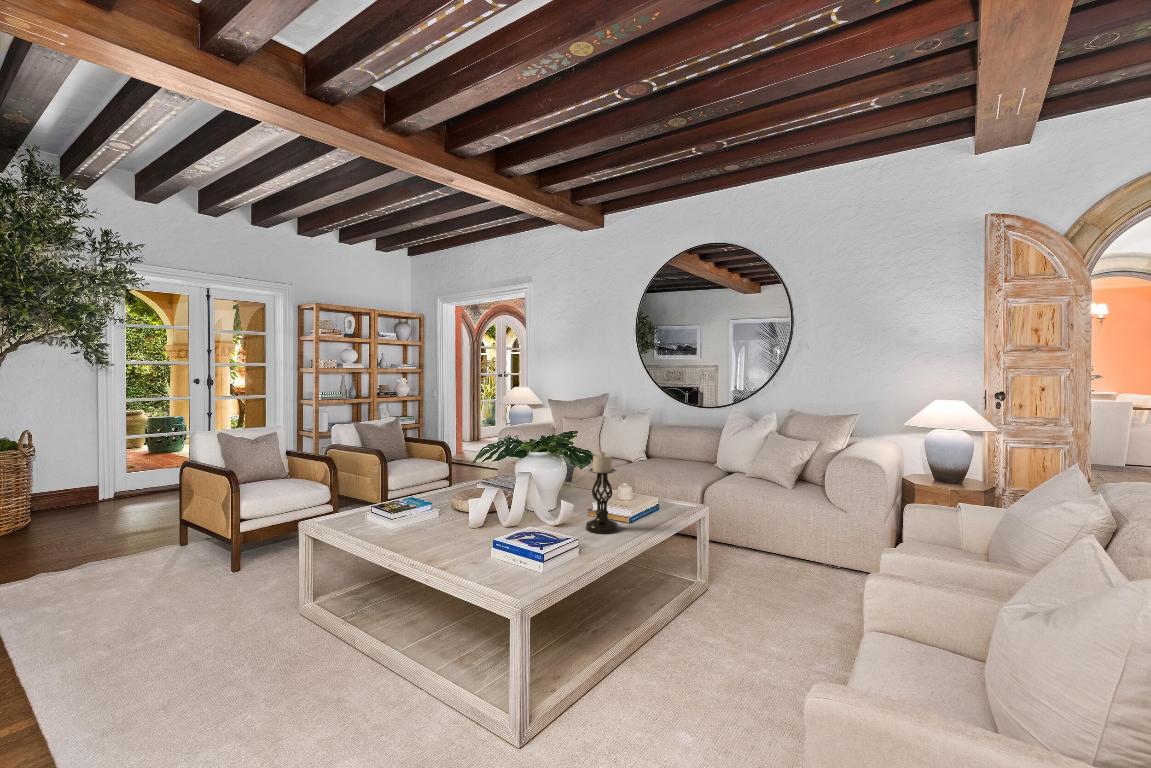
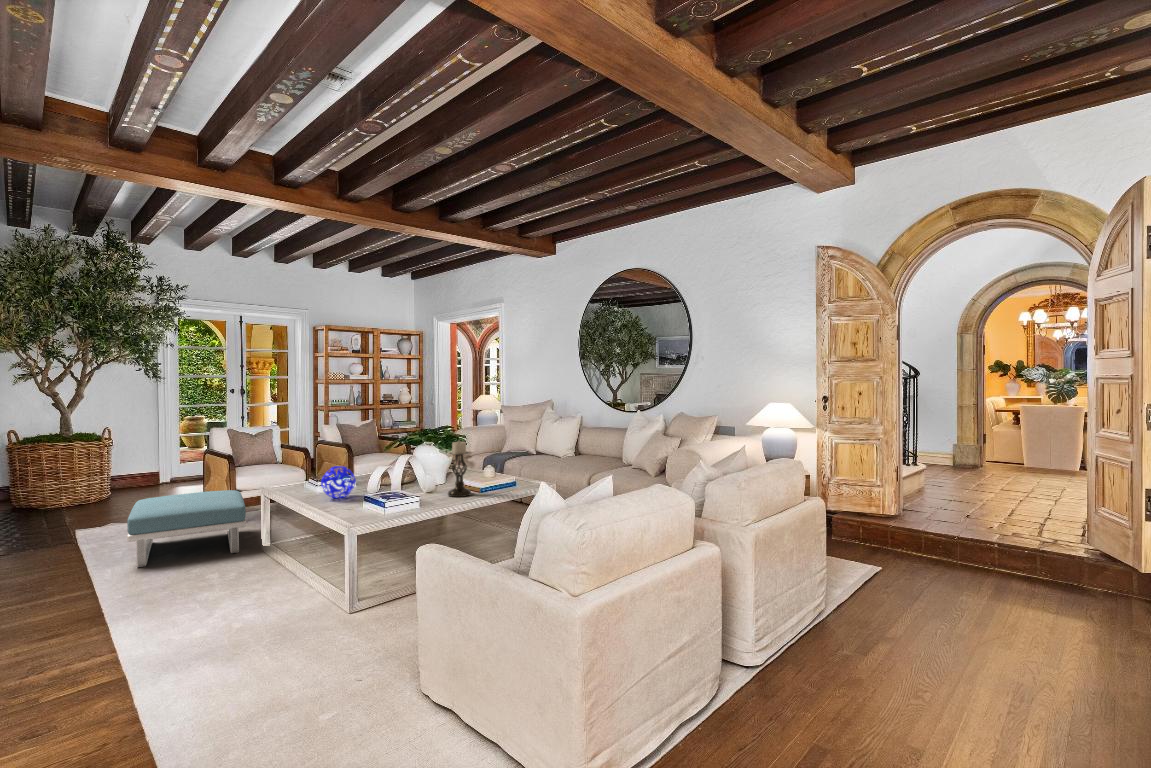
decorative ball: none [409,494,459,542] -> present [321,466,356,498]
footstool: none [85,522,274,664] -> present [127,490,246,567]

